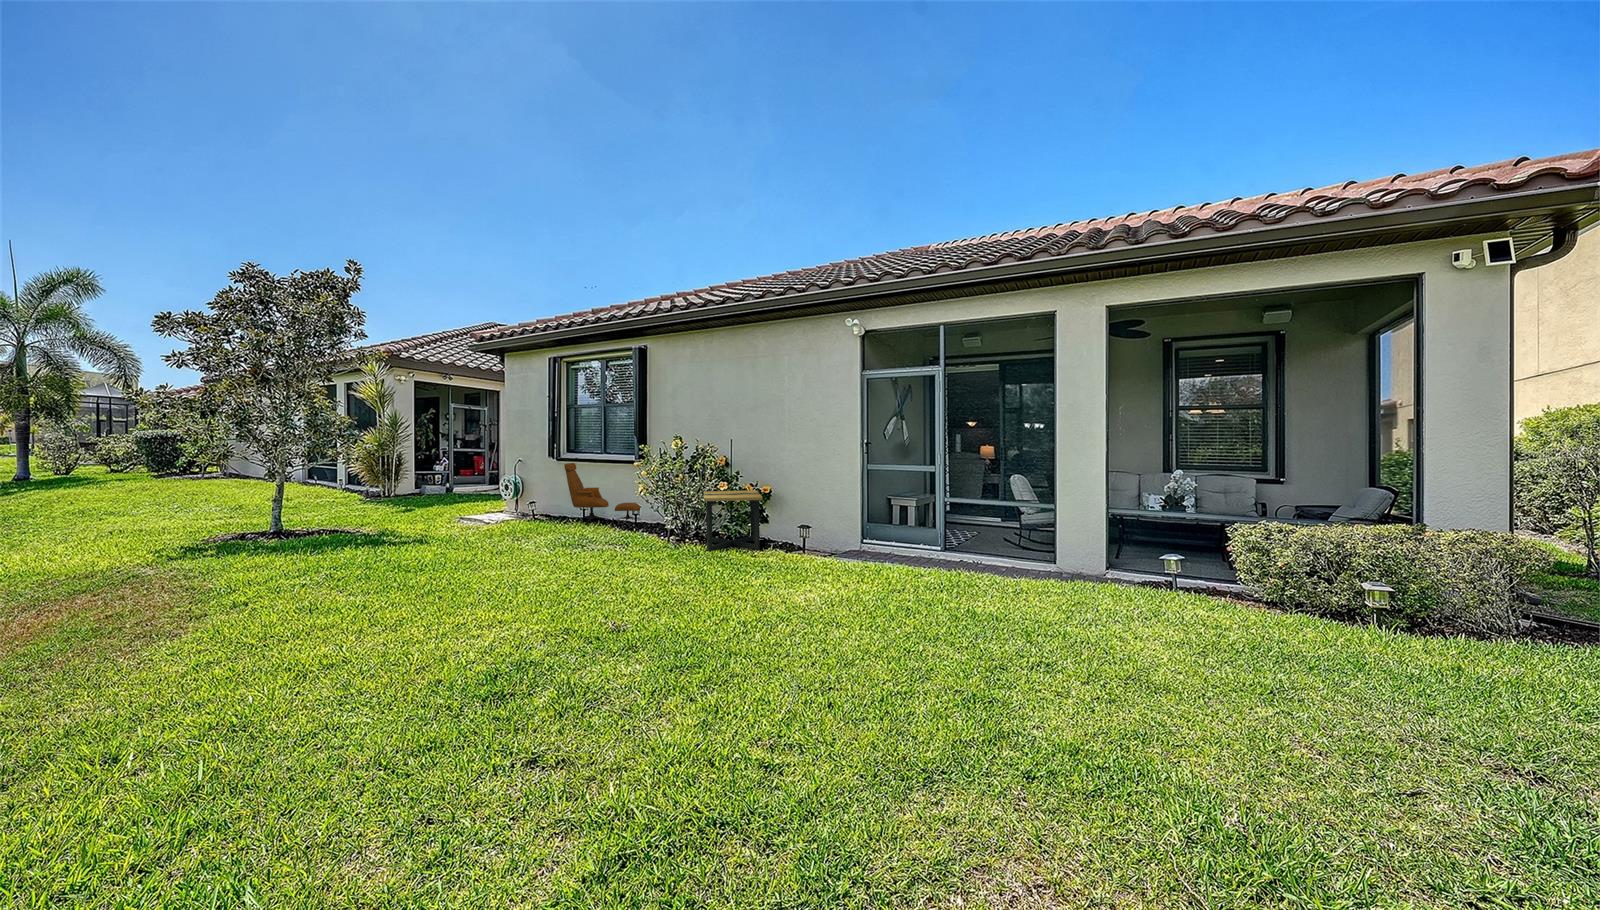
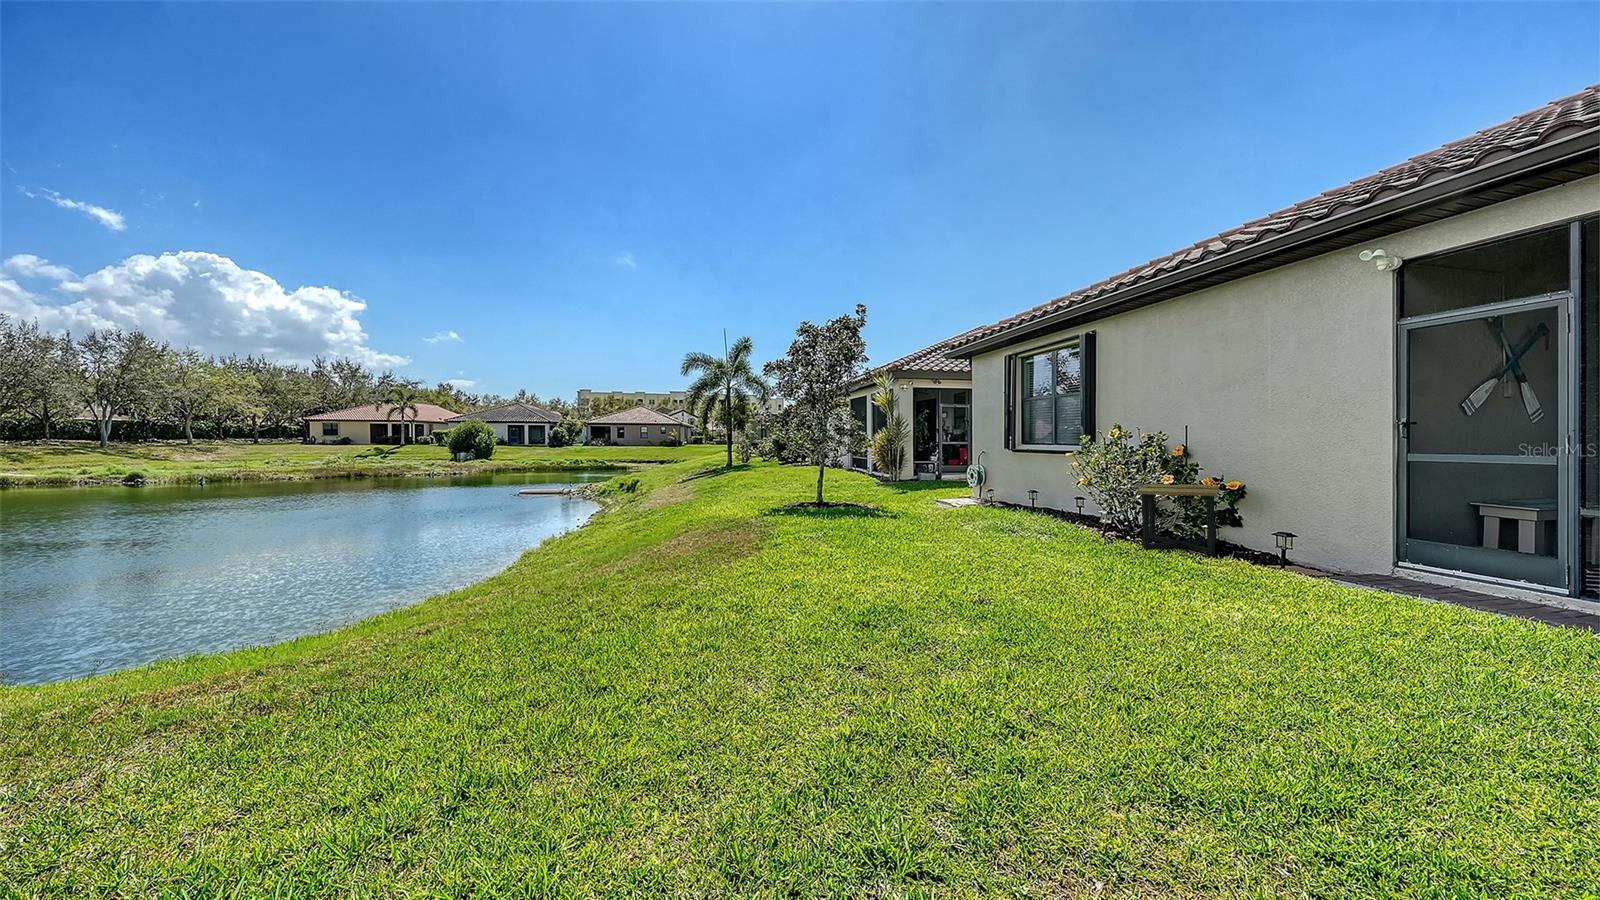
lounge chair: present [564,463,641,524] -> none [1011,453,1088,513]

